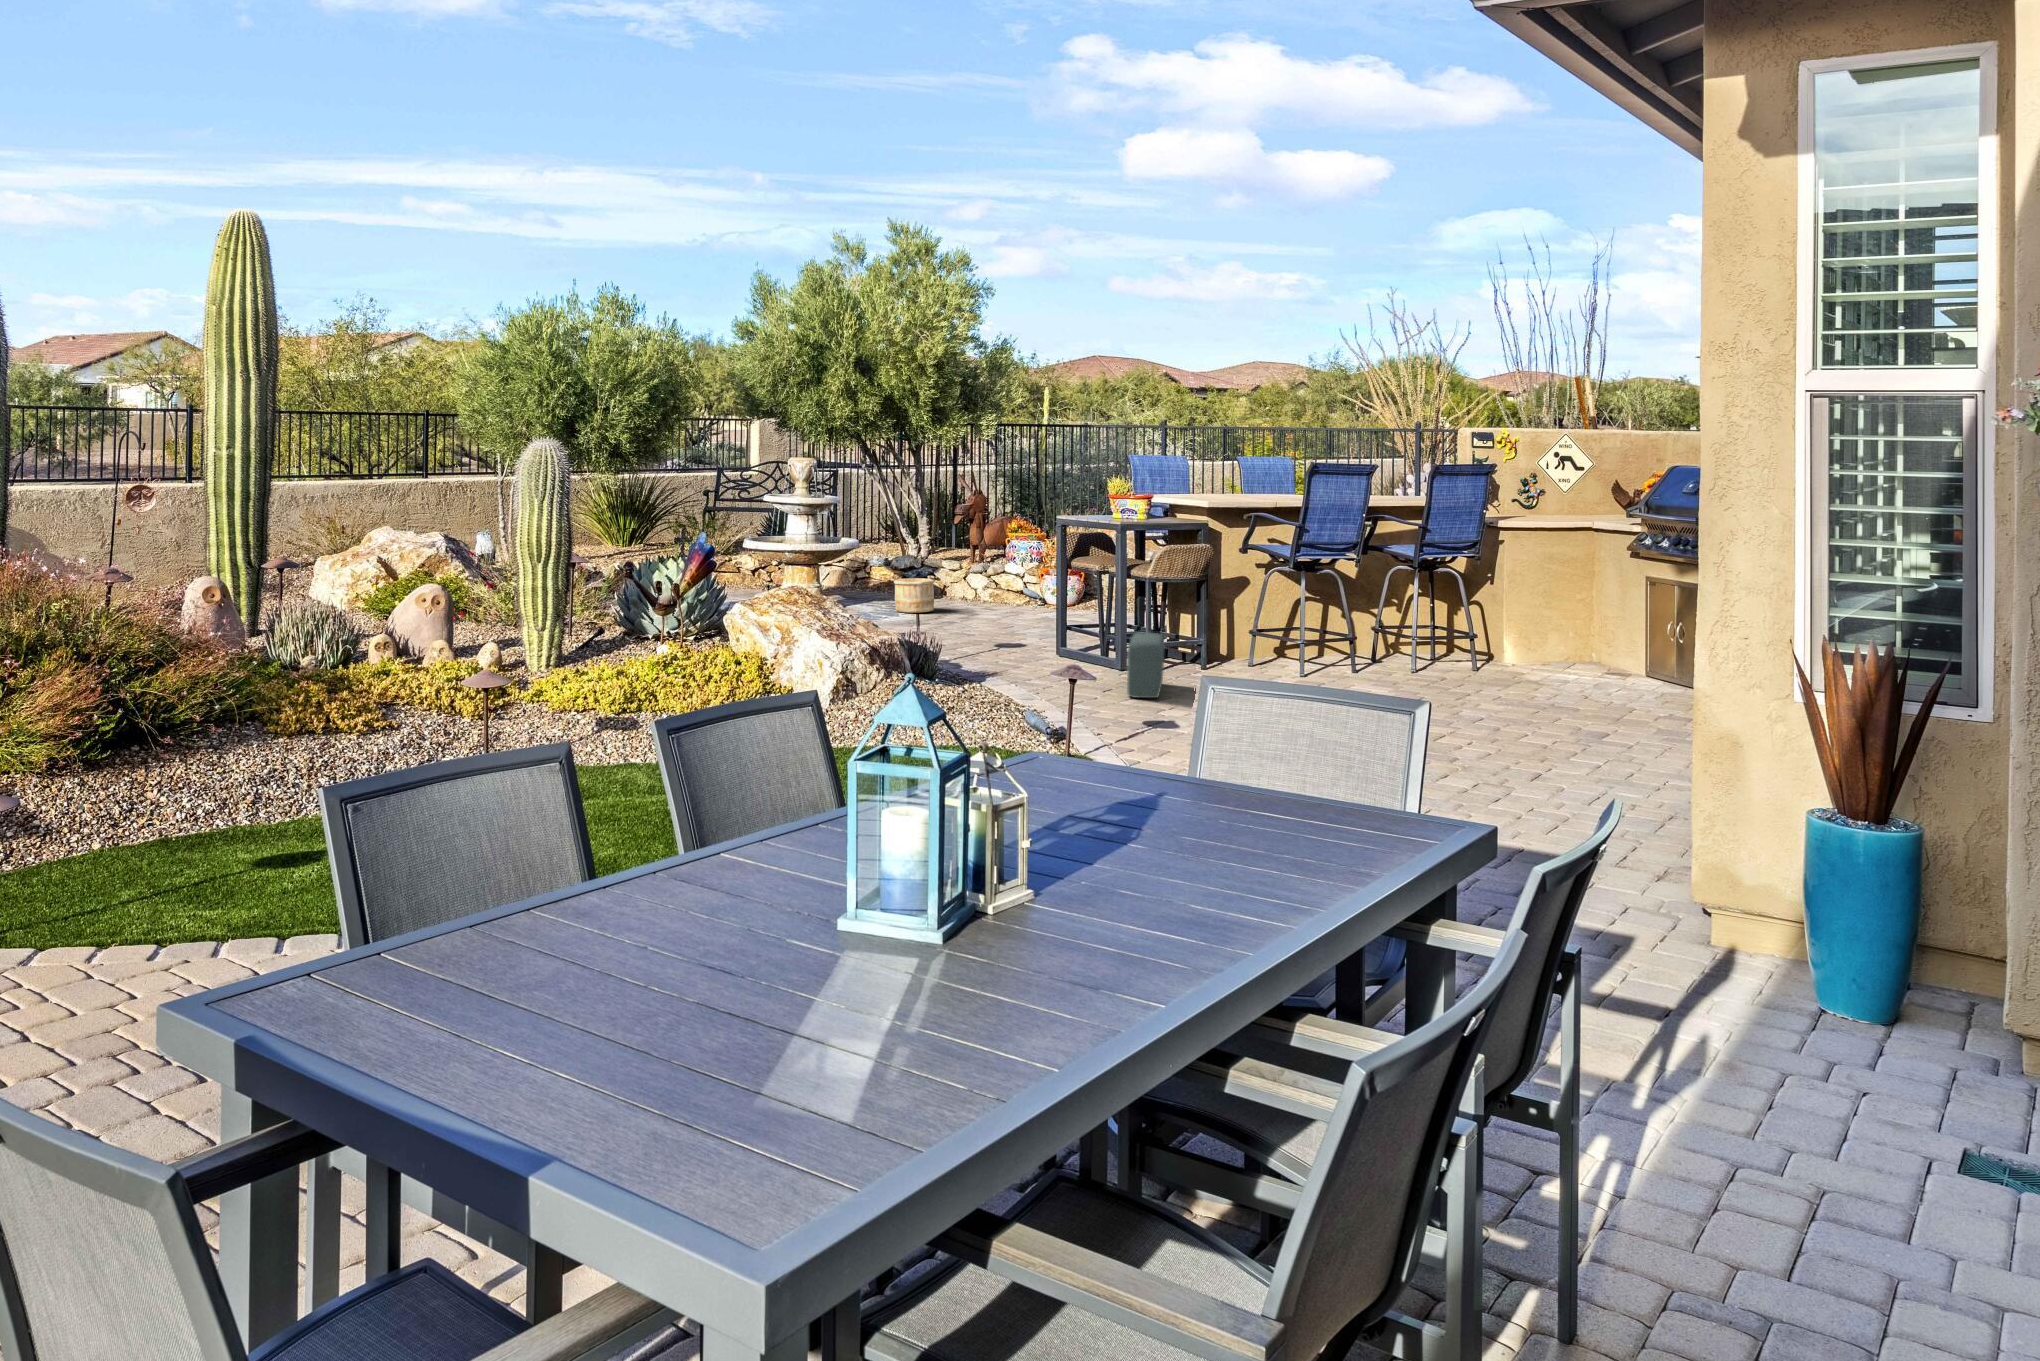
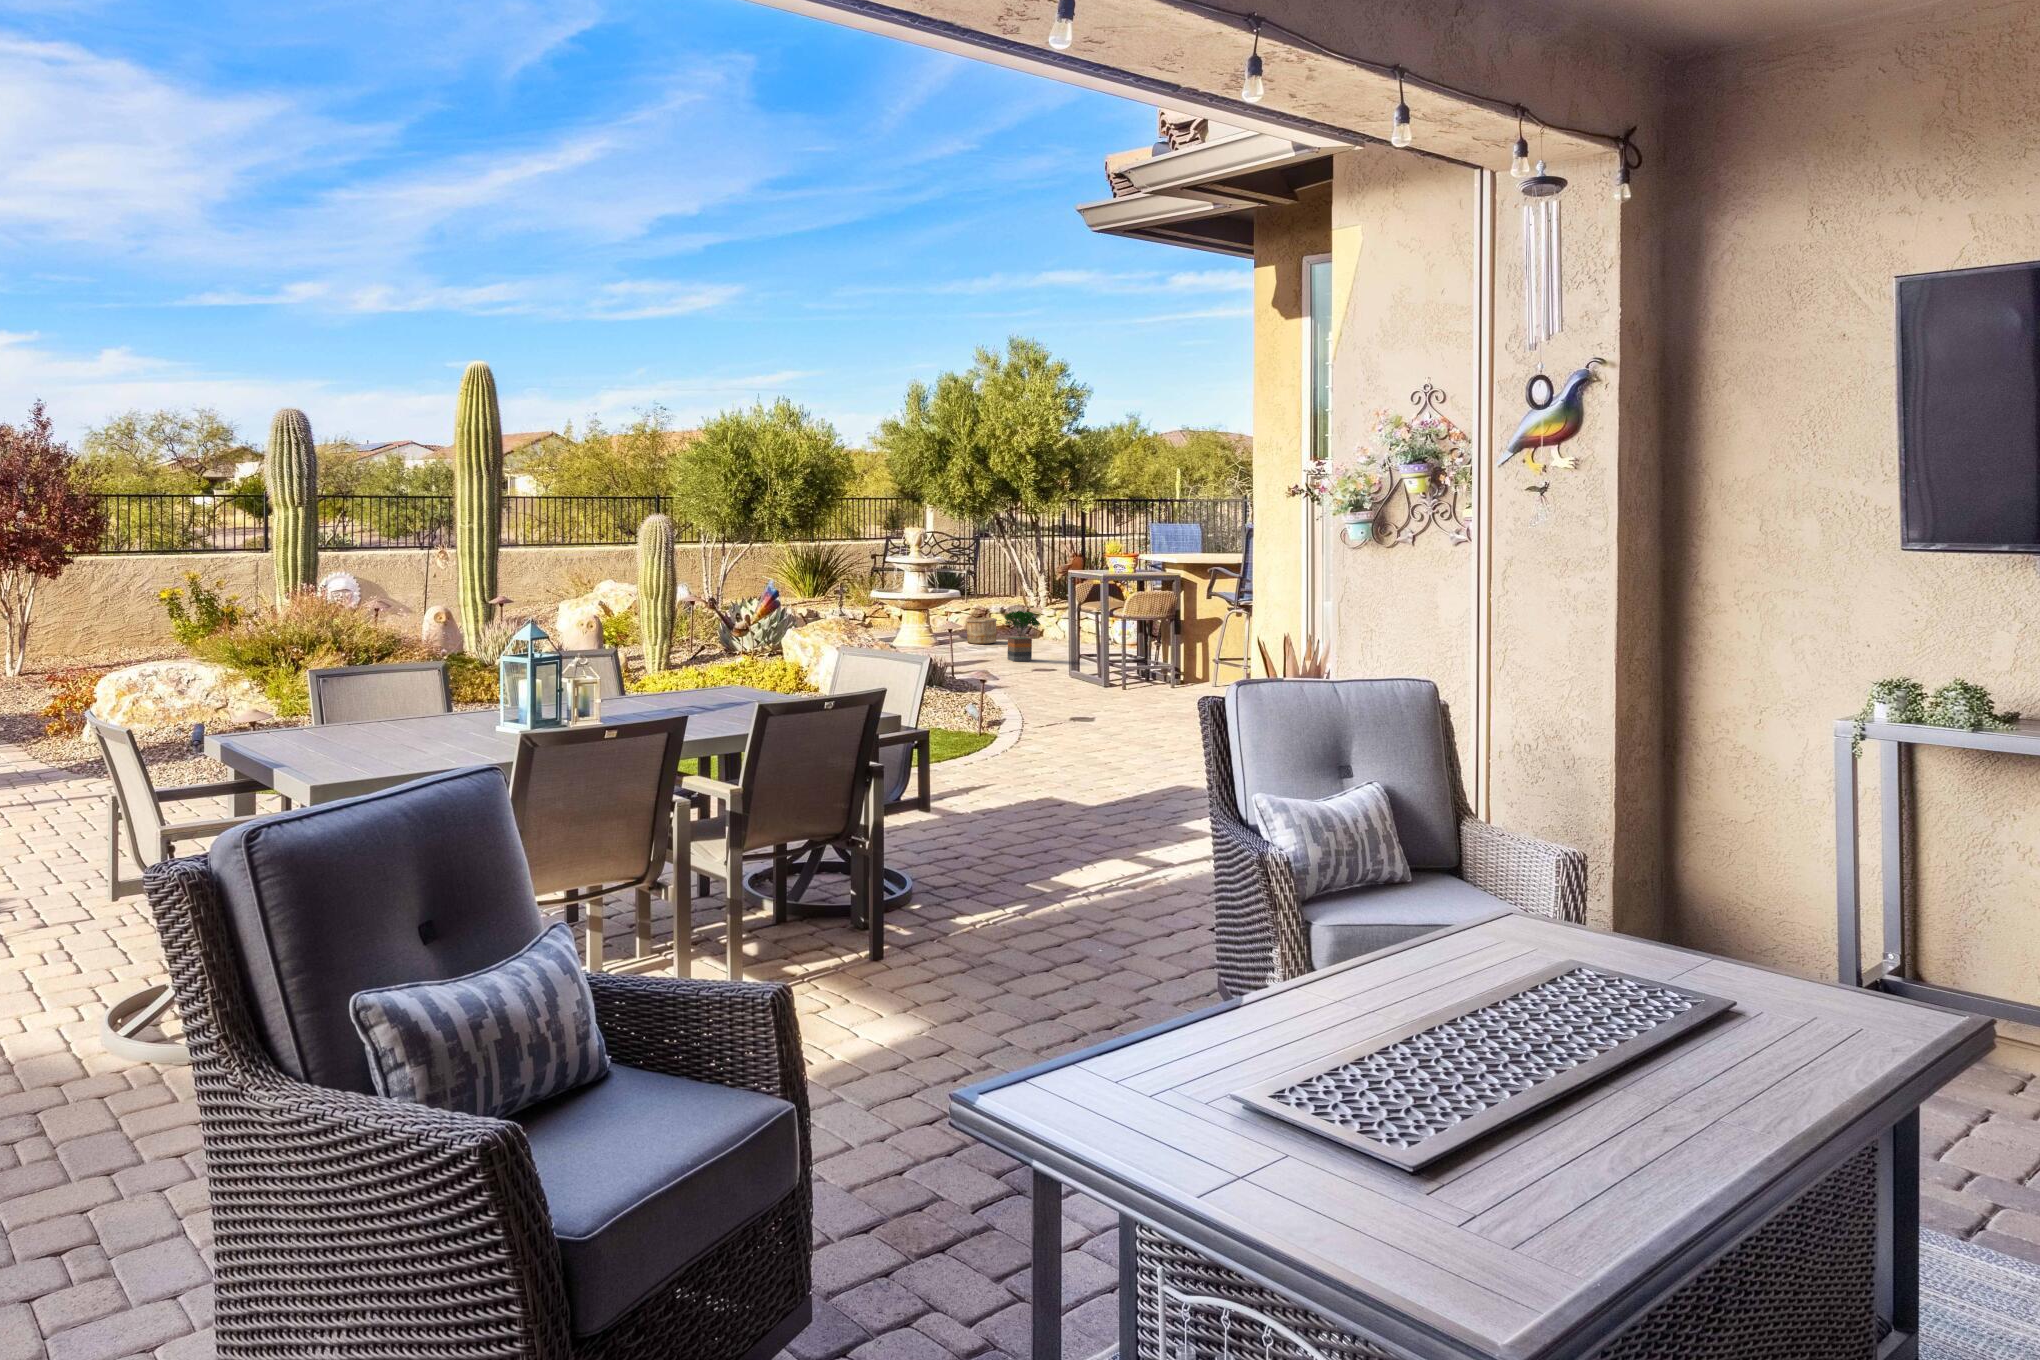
potted tree: none [969,572,1020,639] -> present [1005,611,1039,661]
pouf: present [1127,633,1164,698] -> none [1071,652,1112,699]

